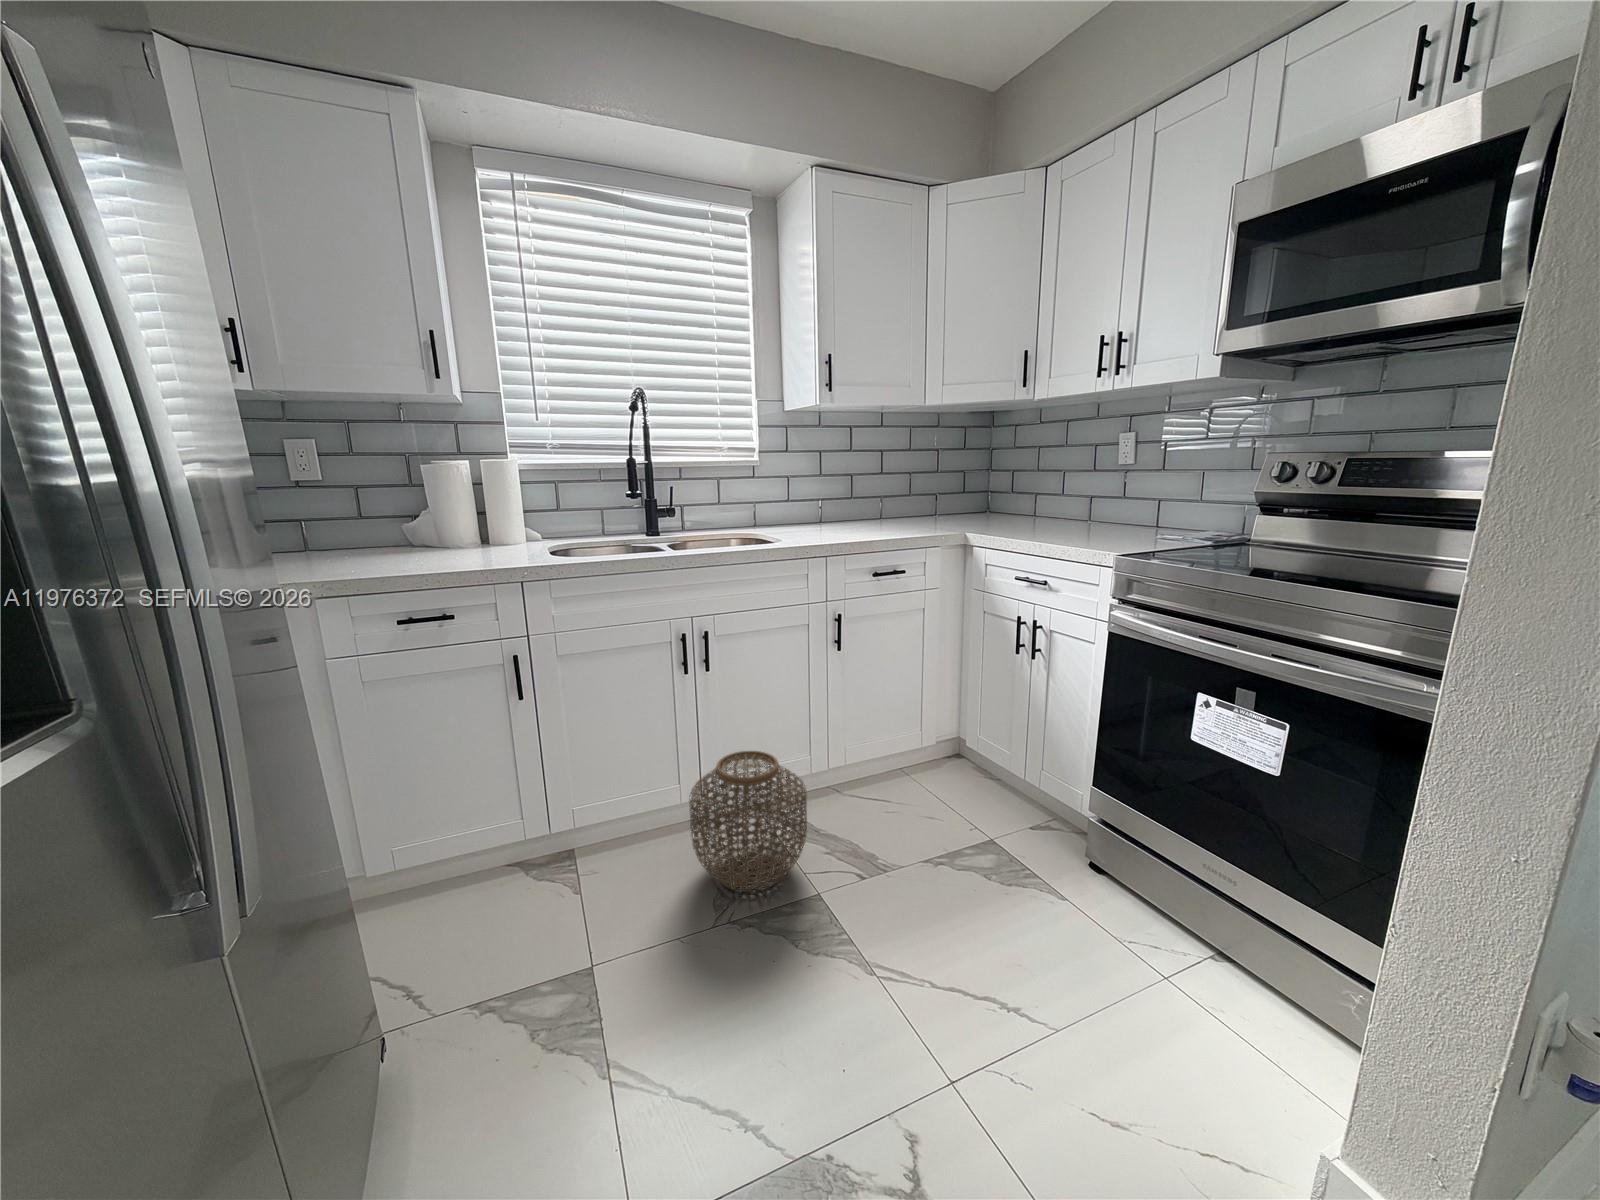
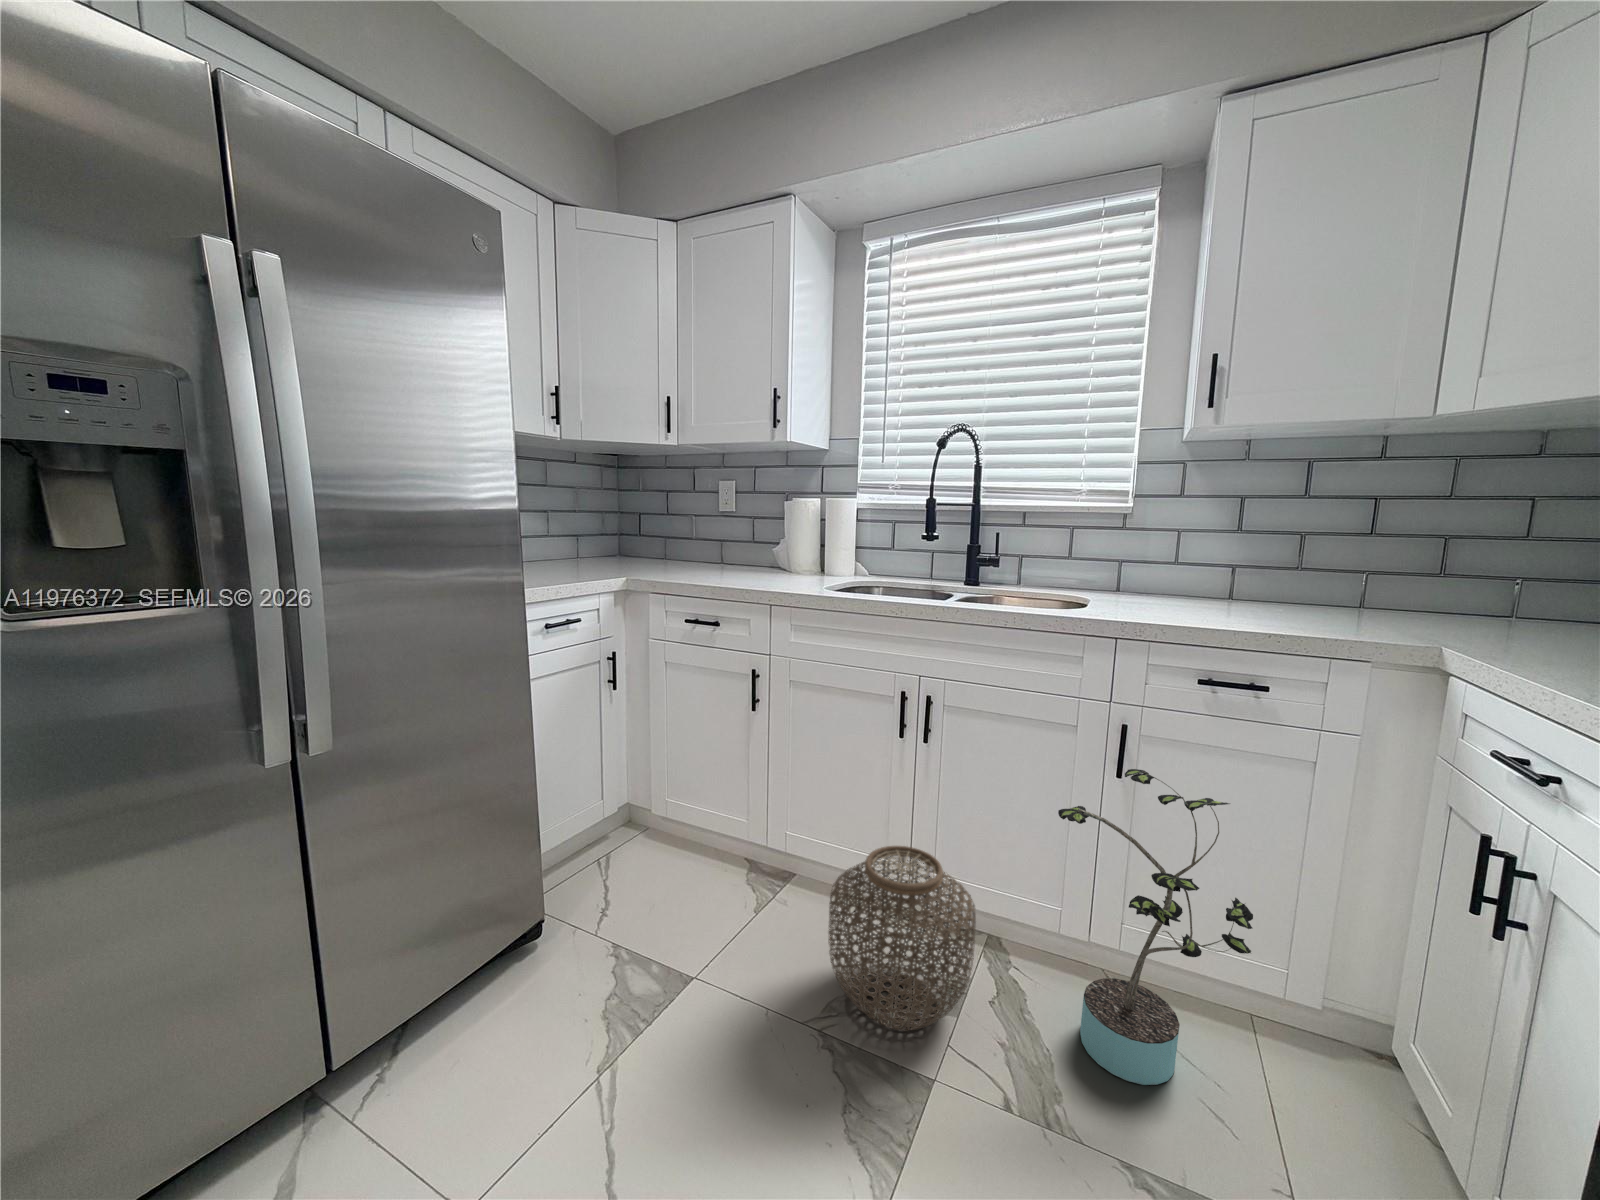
potted plant: none [835,640,944,831] -> present [1058,769,1253,1085]

